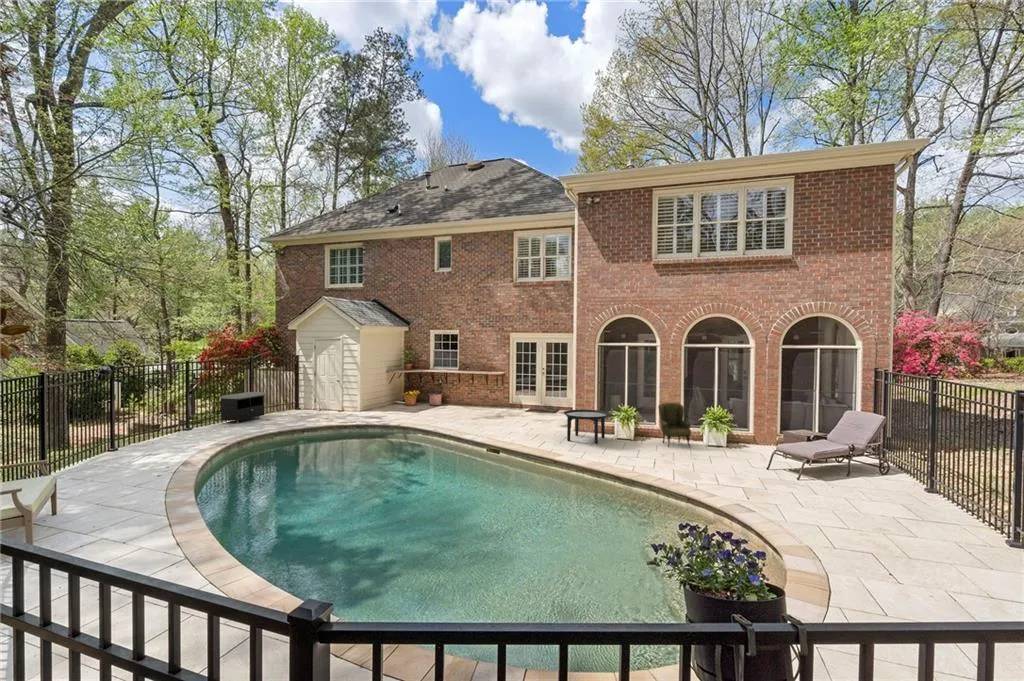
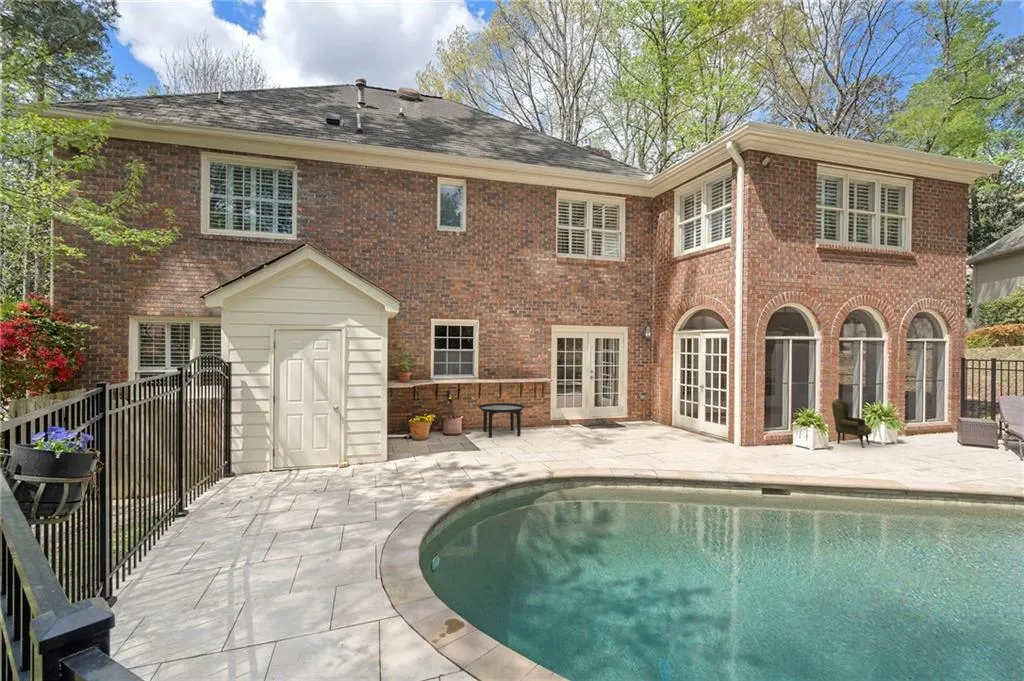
storage bench: present [221,392,265,423] -> none [141,454,229,553]
round table: present [564,410,609,444] -> present [478,403,525,437]

